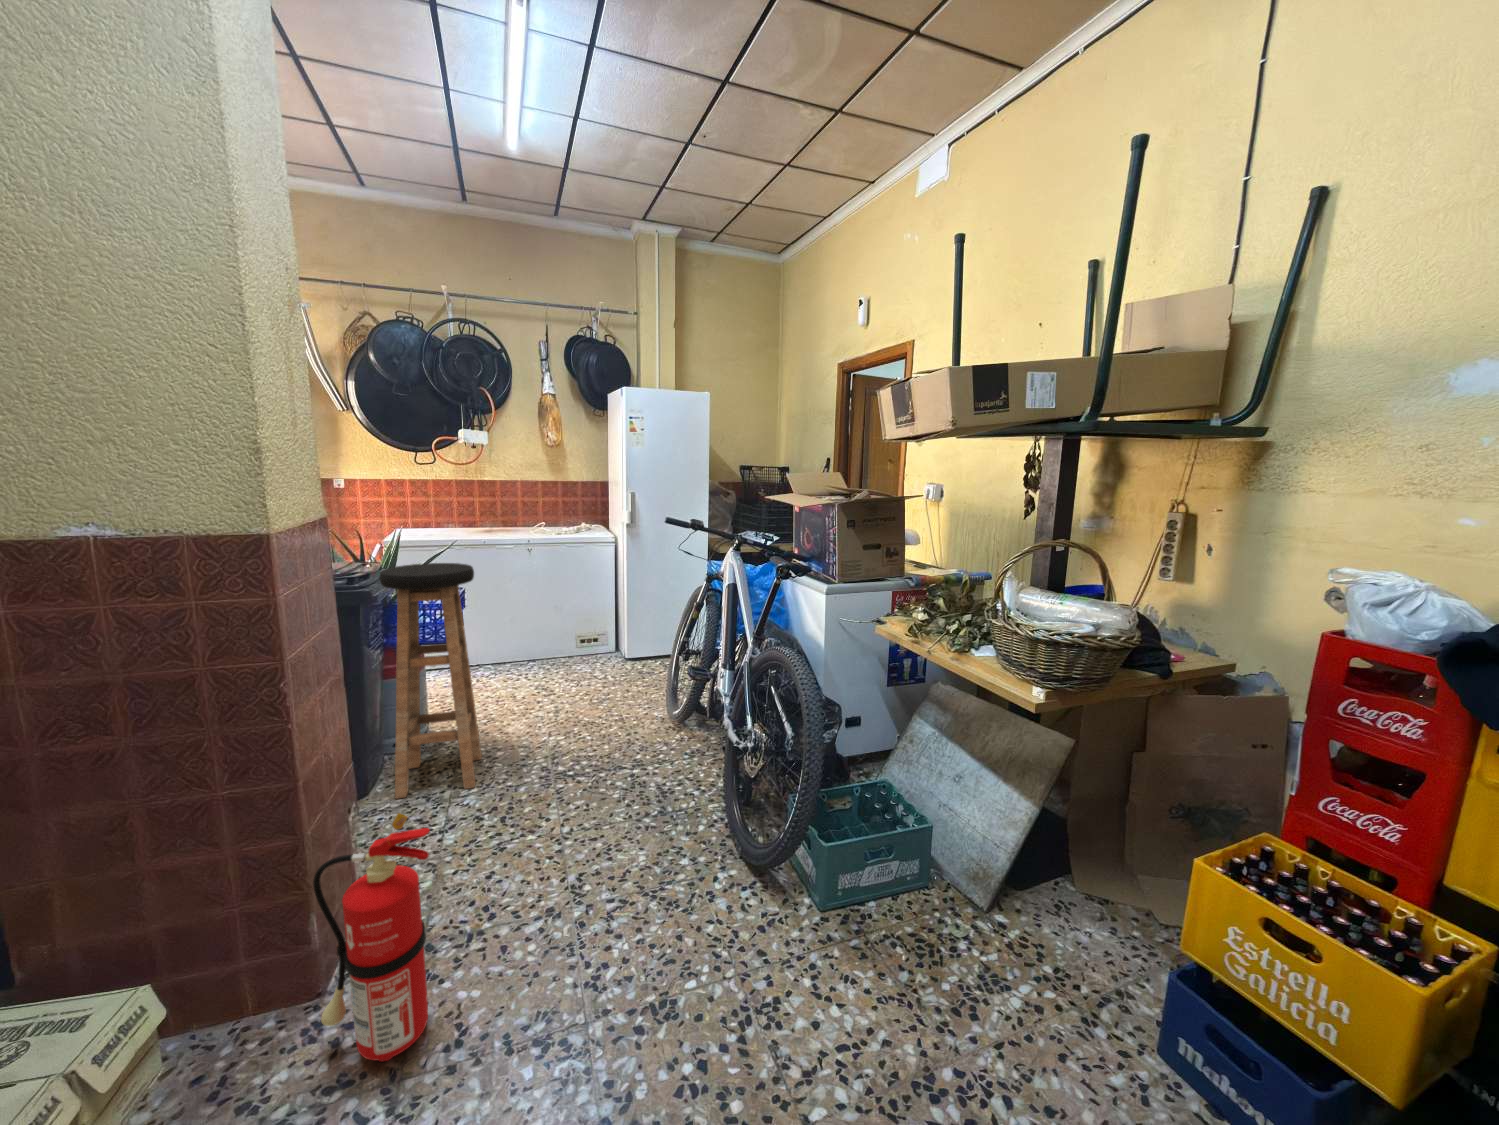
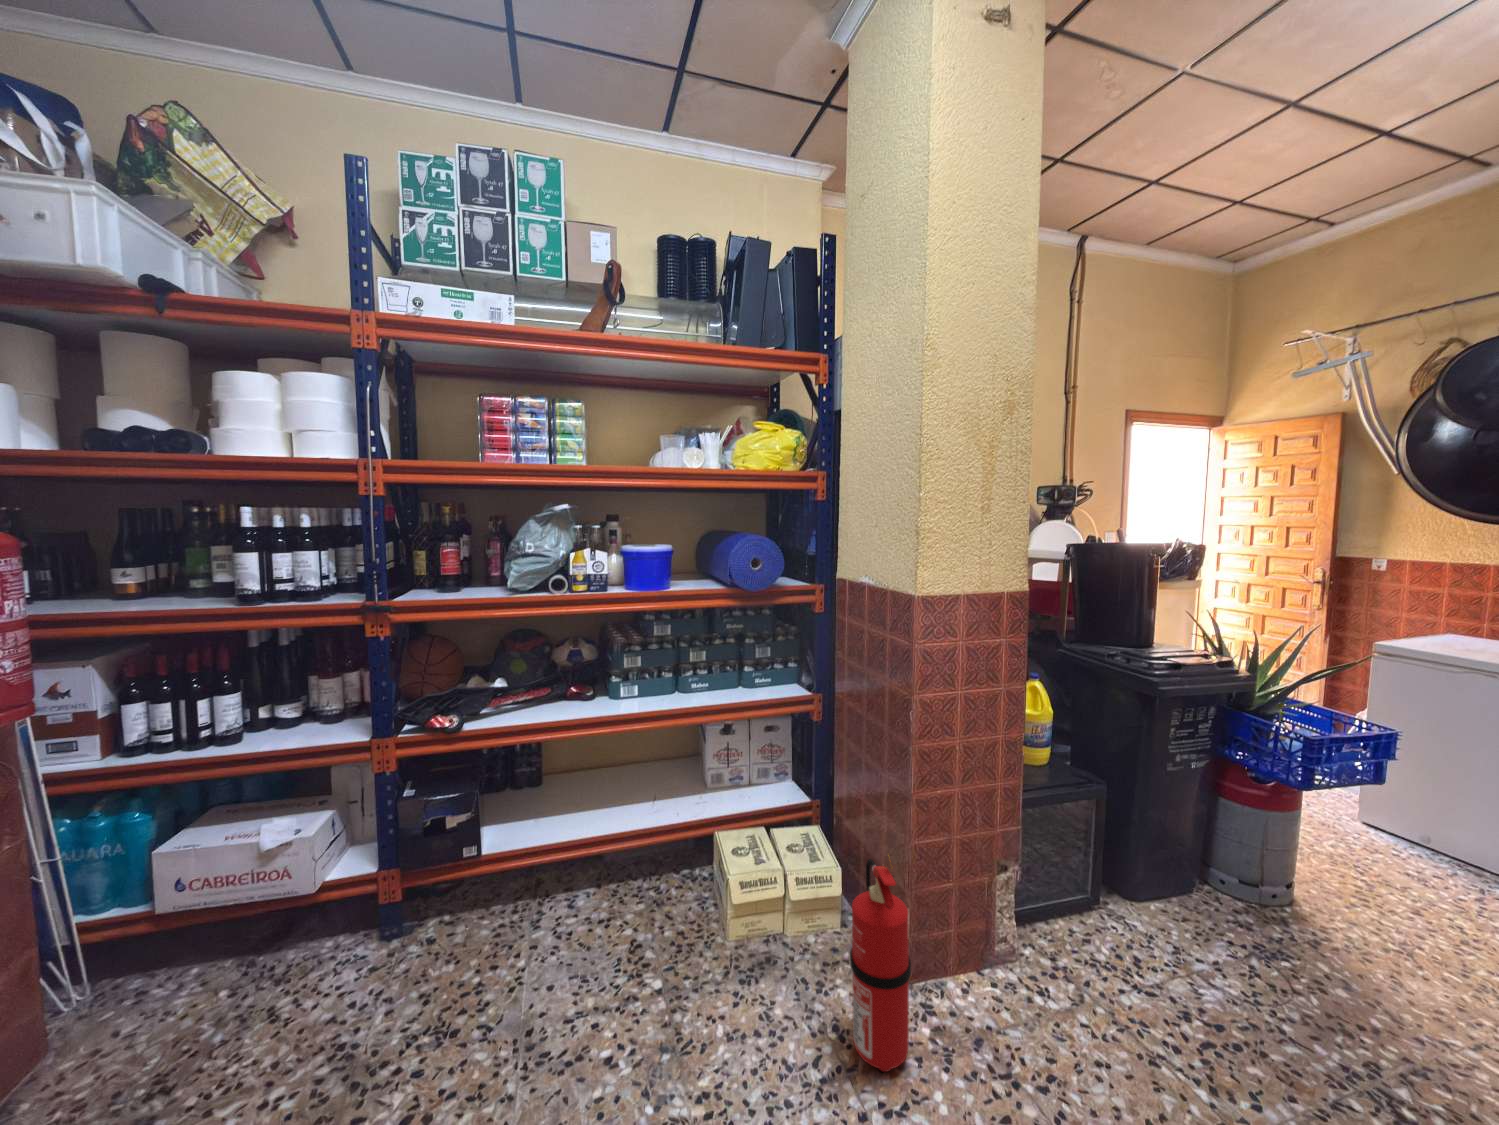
bar stool: present [380,563,482,799] -> none [1149,664,1310,988]

